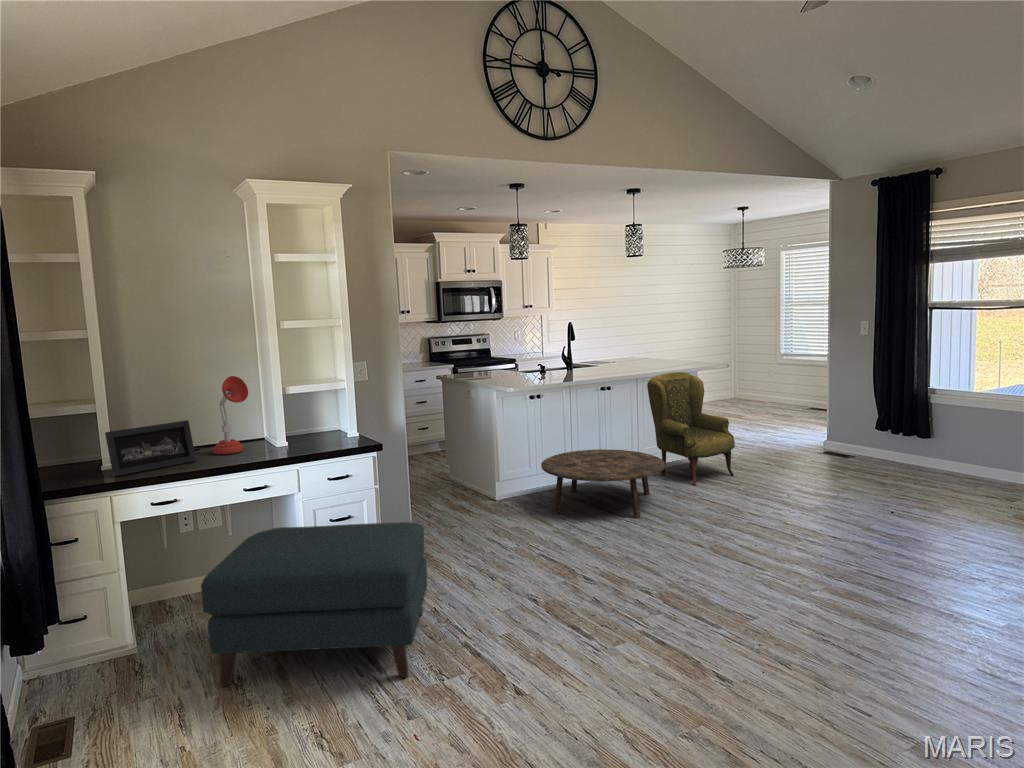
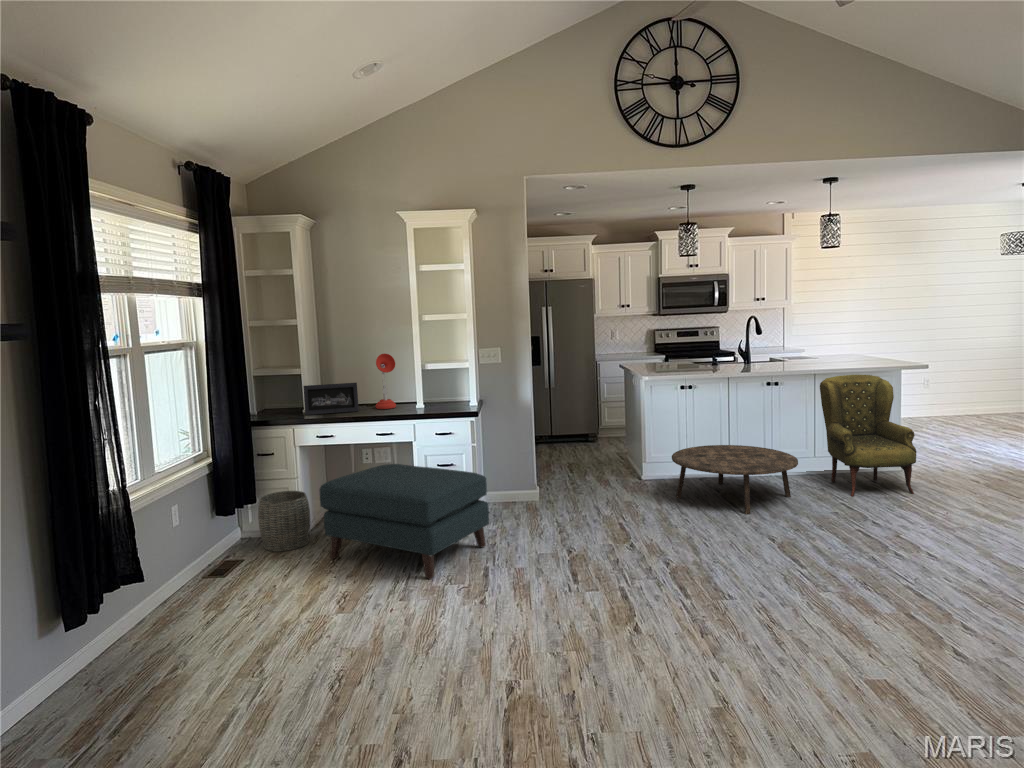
woven basket: none [63,595,154,702] -> present [258,491,310,552]

